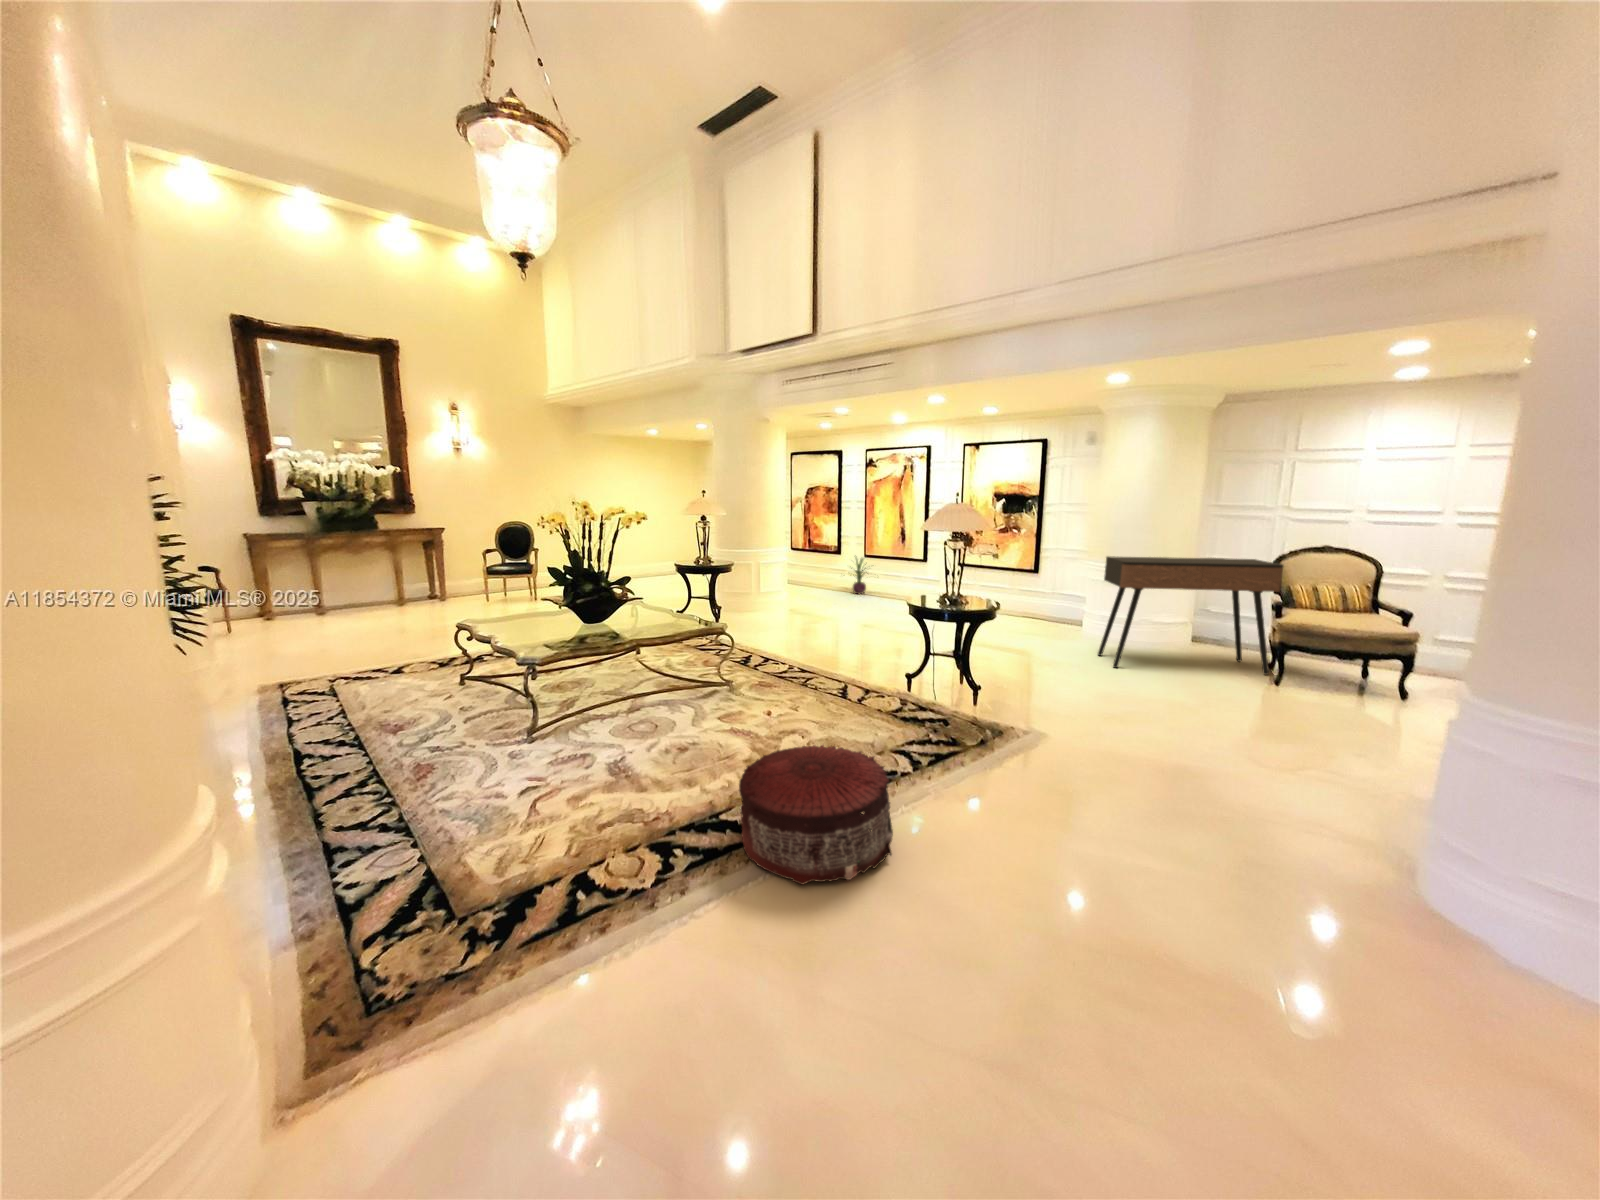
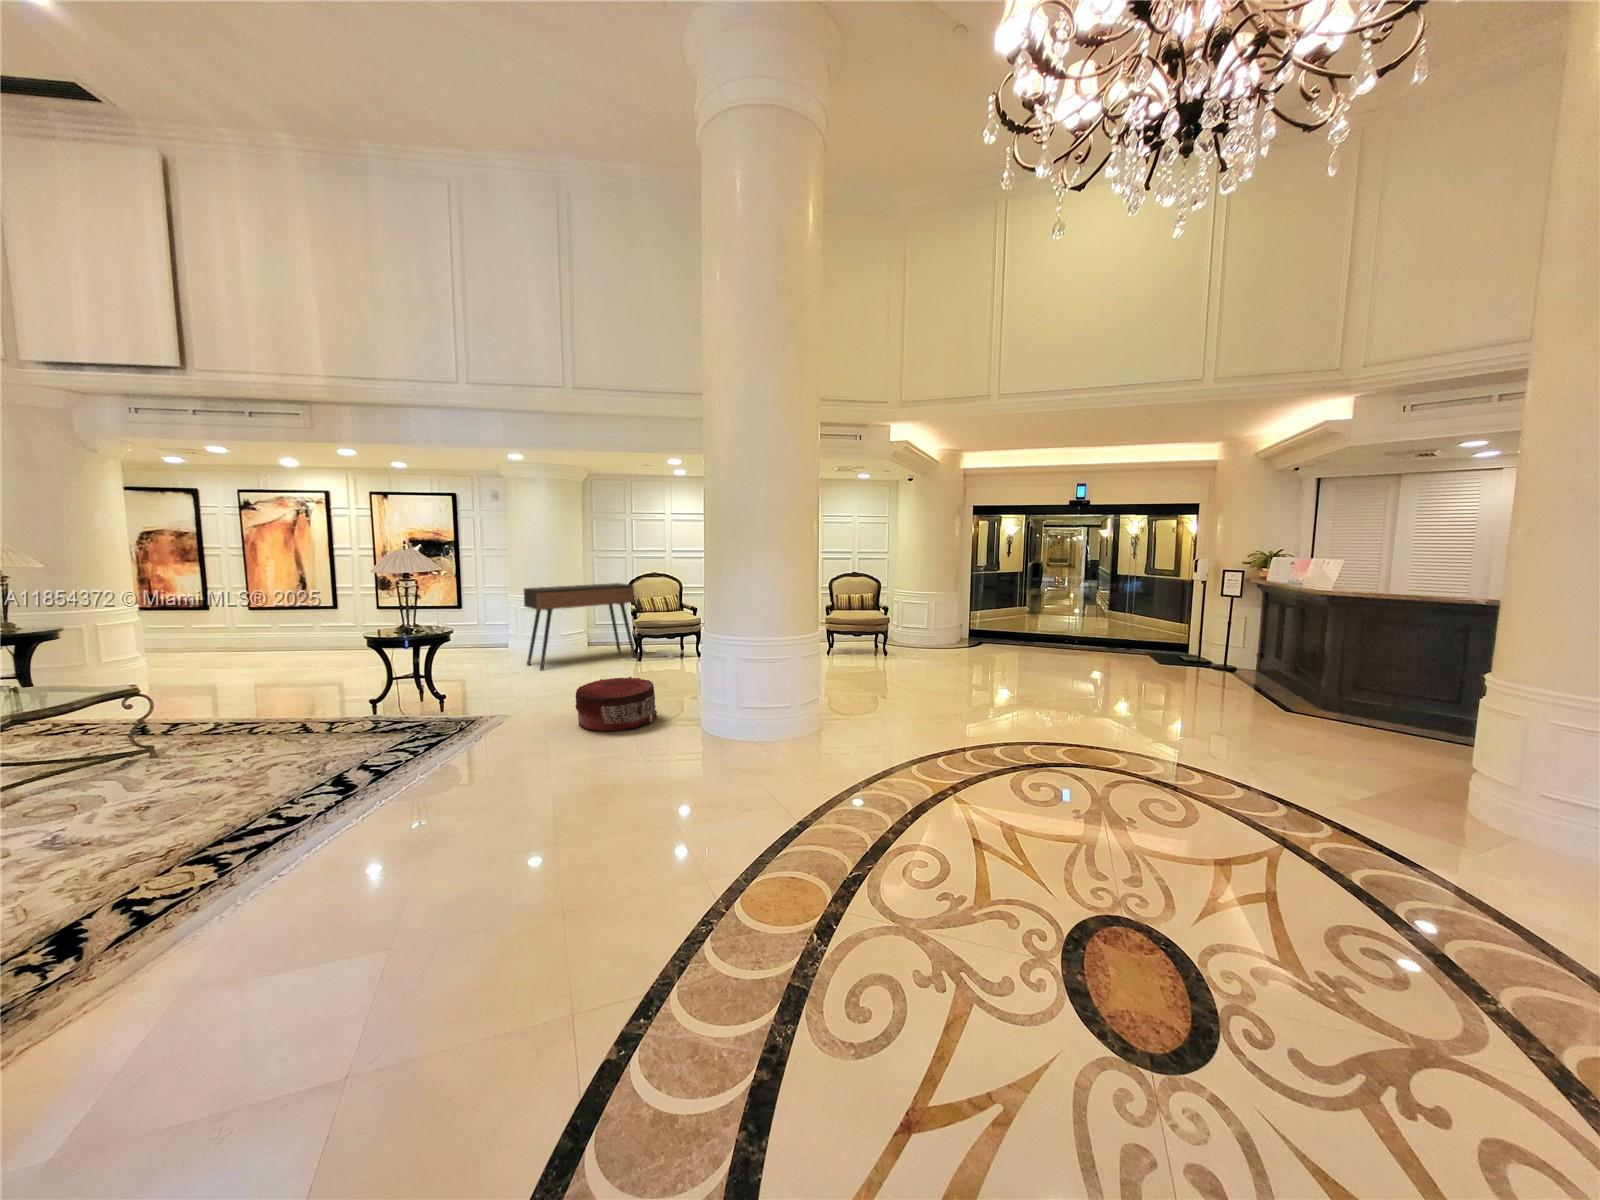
decorative plant: present [853,558,866,594] -> none [217,610,279,655]
pouf: present [739,745,893,884] -> present [576,677,657,731]

